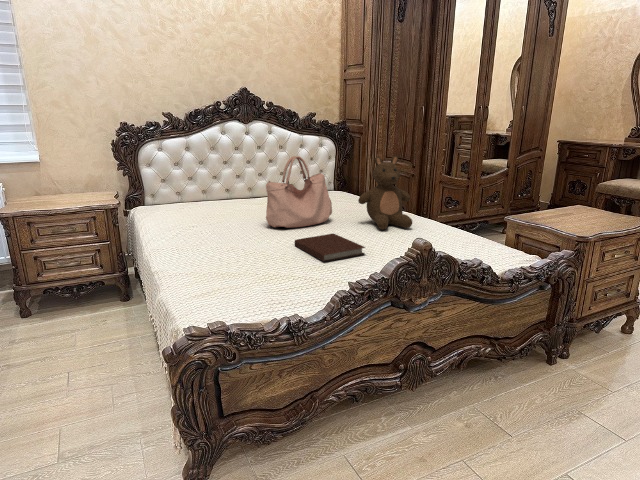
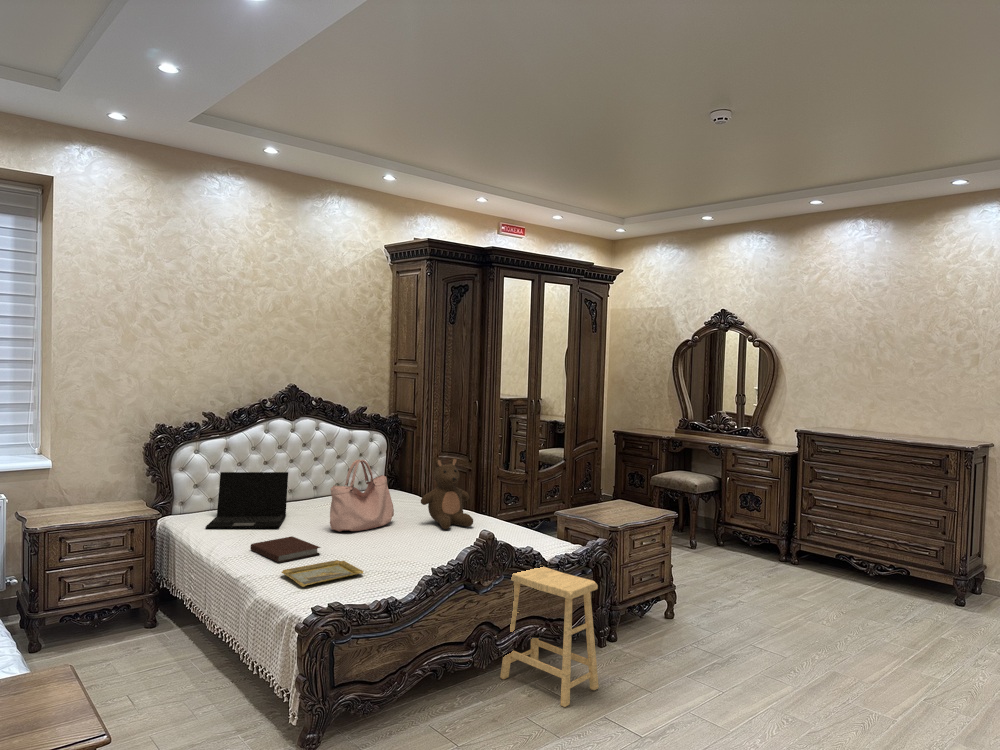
laptop: none [156,168,235,222] -> present [205,472,288,529]
notebook: present [295,234,365,262] -> present [250,536,320,563]
tray: none [188,260,277,292] -> present [281,560,363,587]
footstool: none [432,277,570,454] -> present [500,566,599,707]

